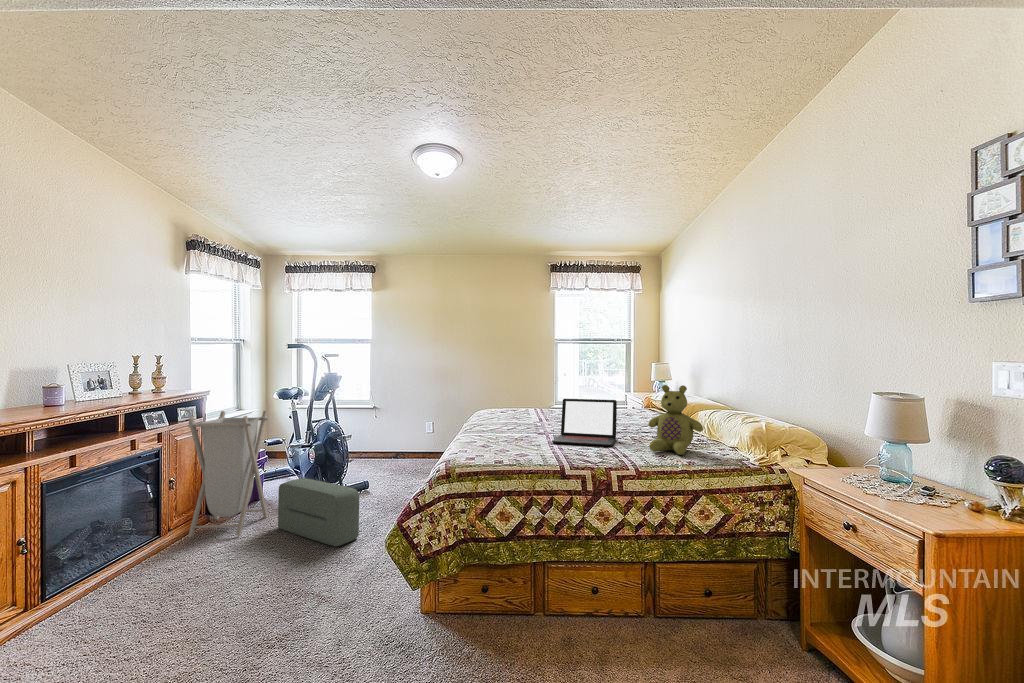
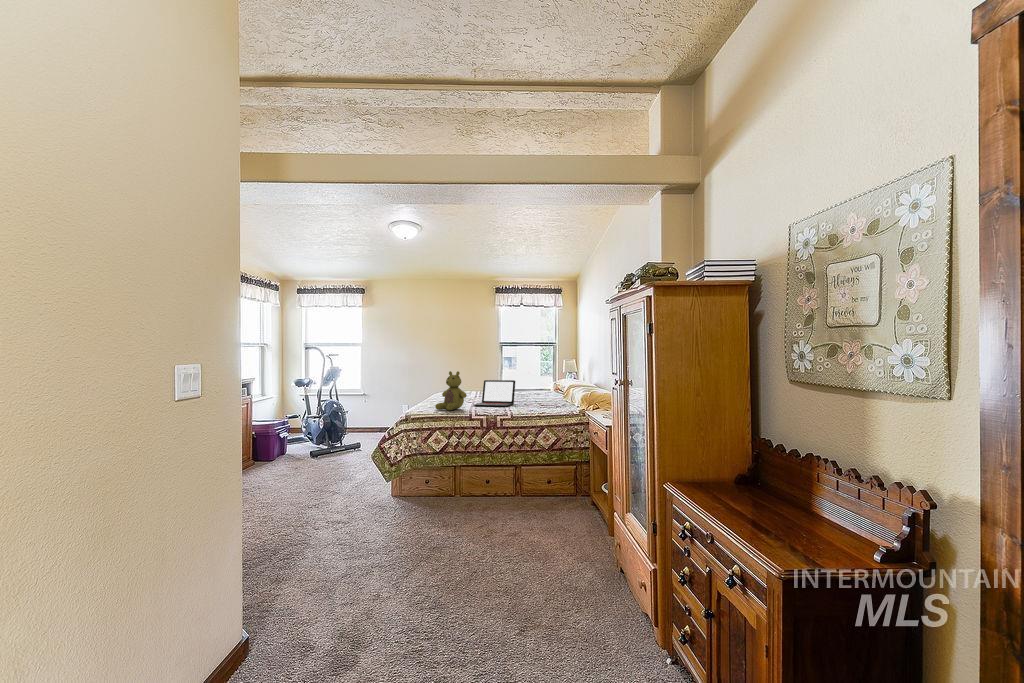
stuffed bear: present [648,385,703,455] -> present [435,371,467,411]
laundry hamper: present [188,411,268,537] -> none [243,391,293,471]
pouf: present [278,478,359,547] -> none [302,435,355,473]

